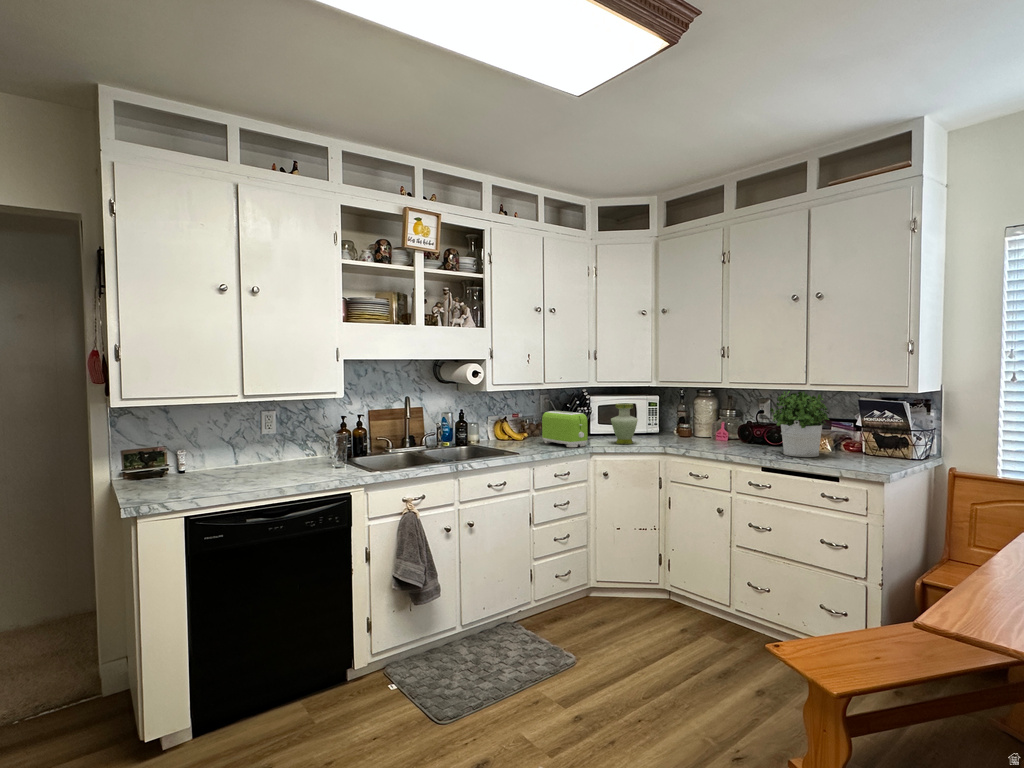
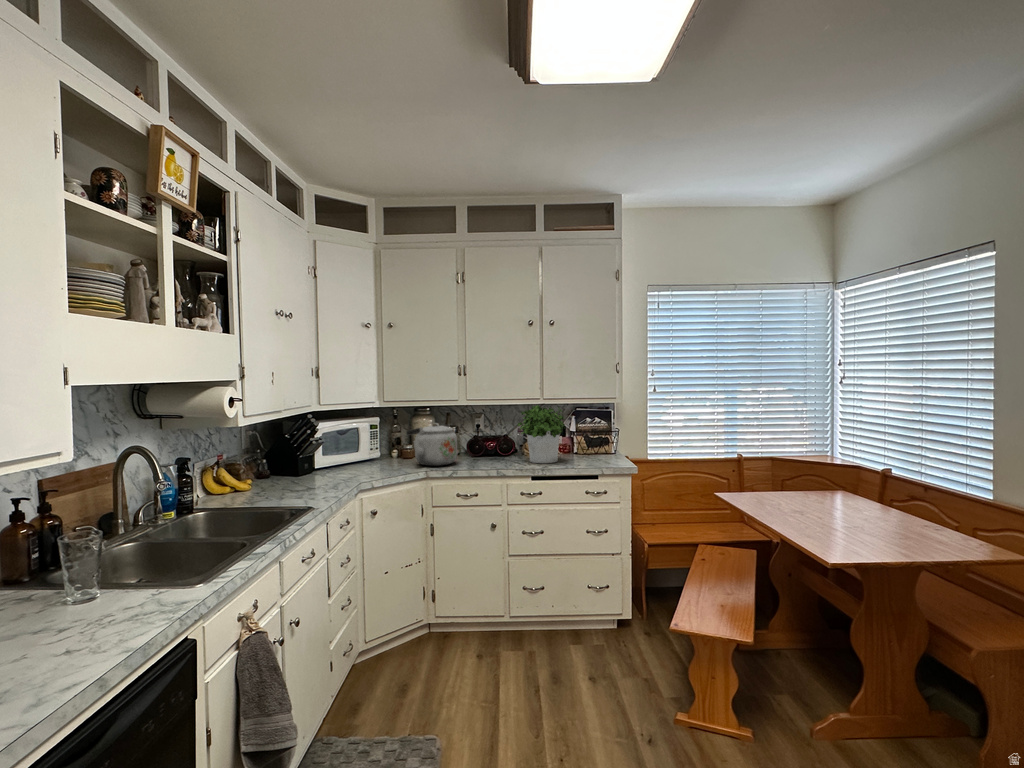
vase: present [611,403,638,444] -> none [361,428,393,475]
kettle: none [661,403,712,444] -> present [407,423,457,466]
toaster: present [542,411,588,447] -> none [284,444,352,489]

